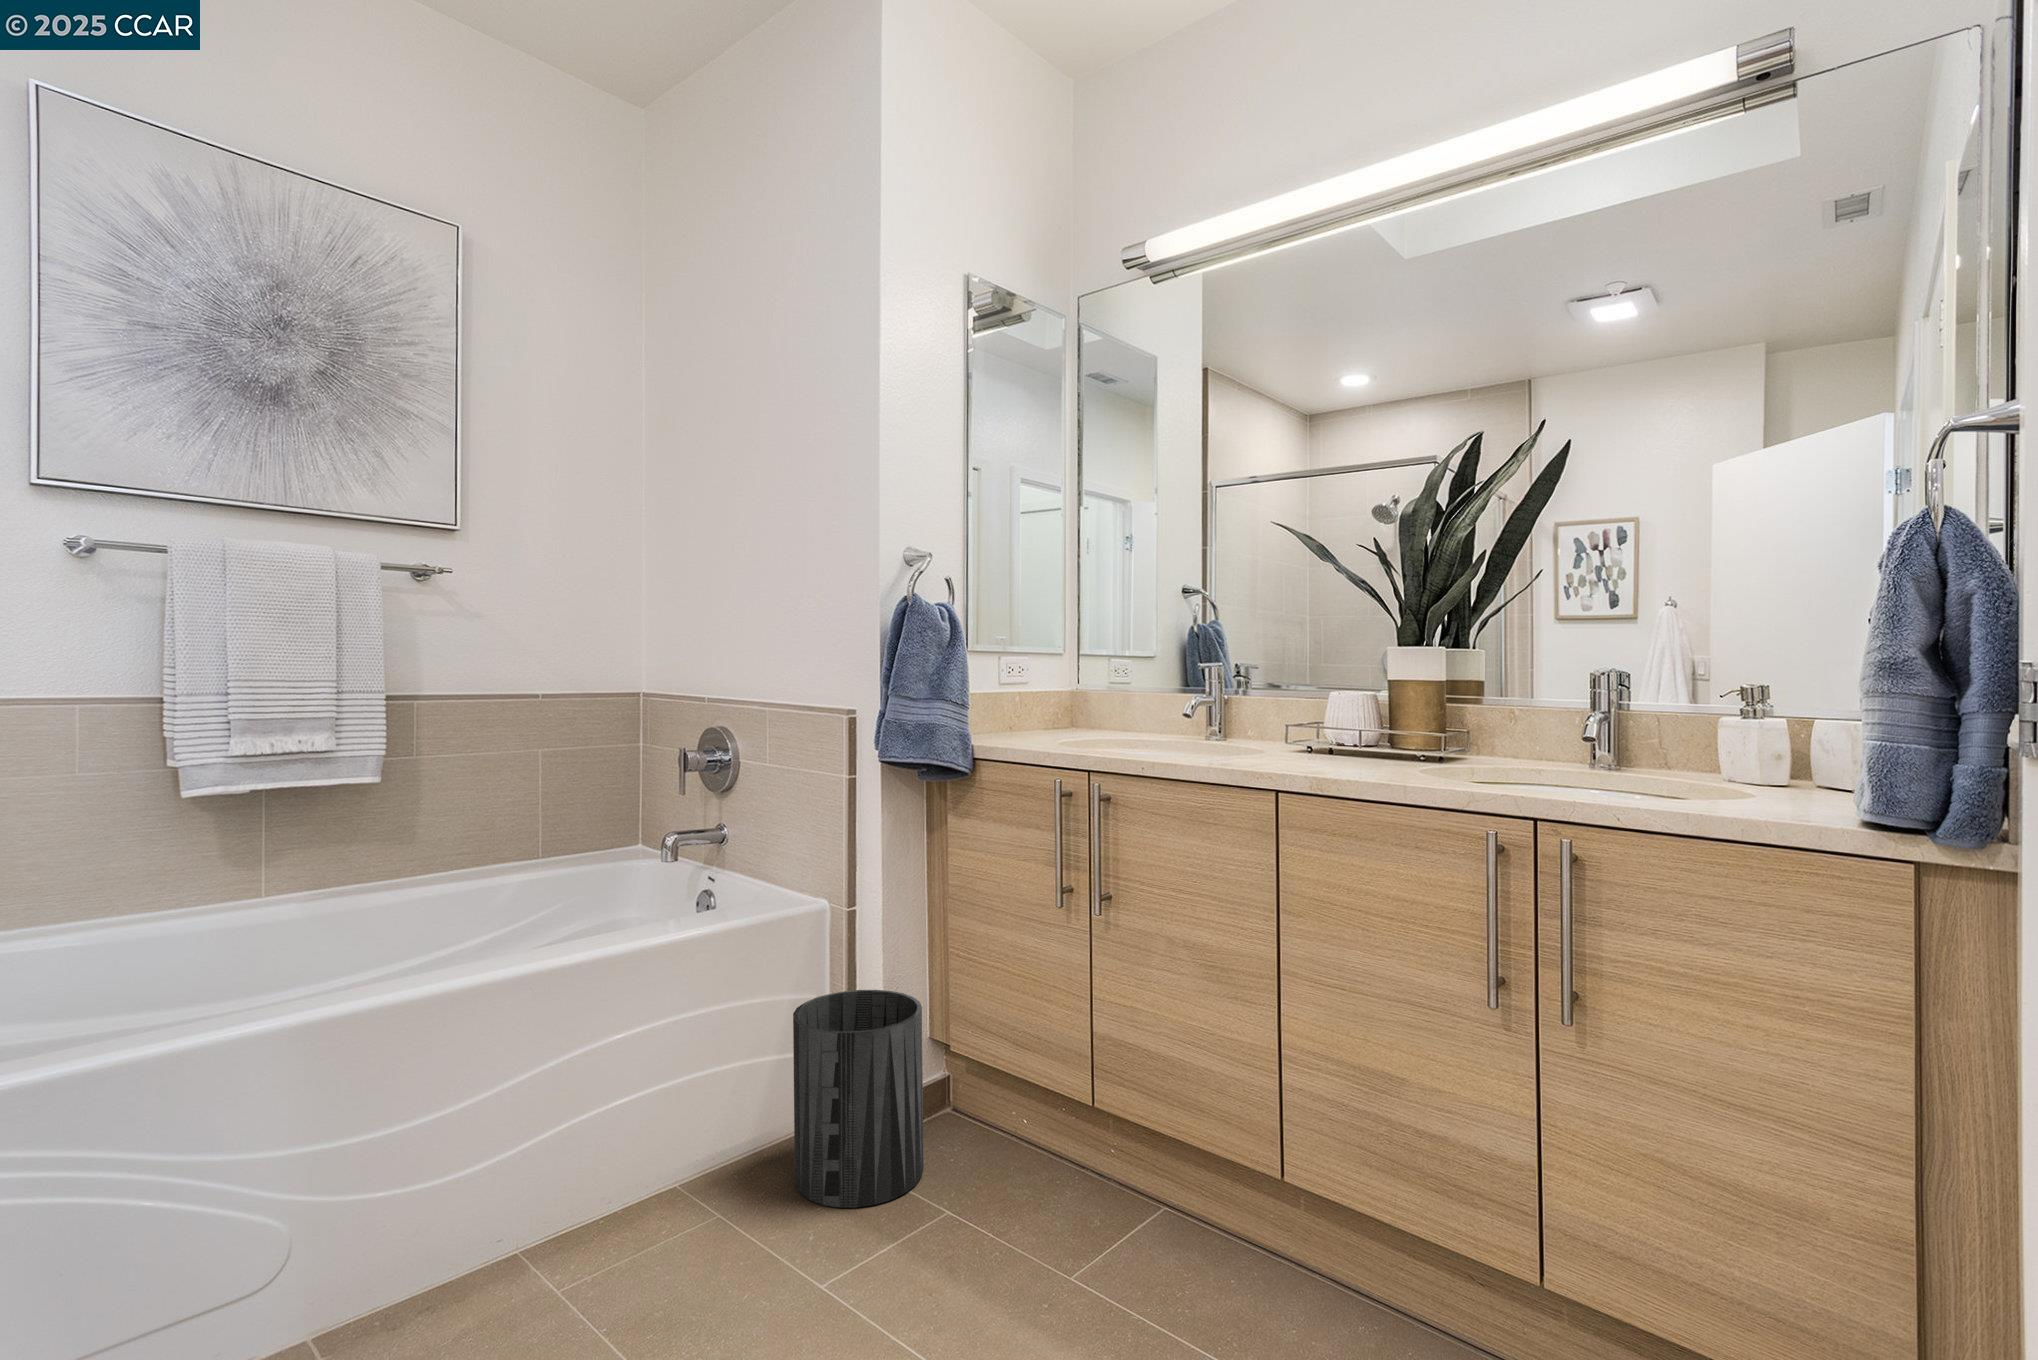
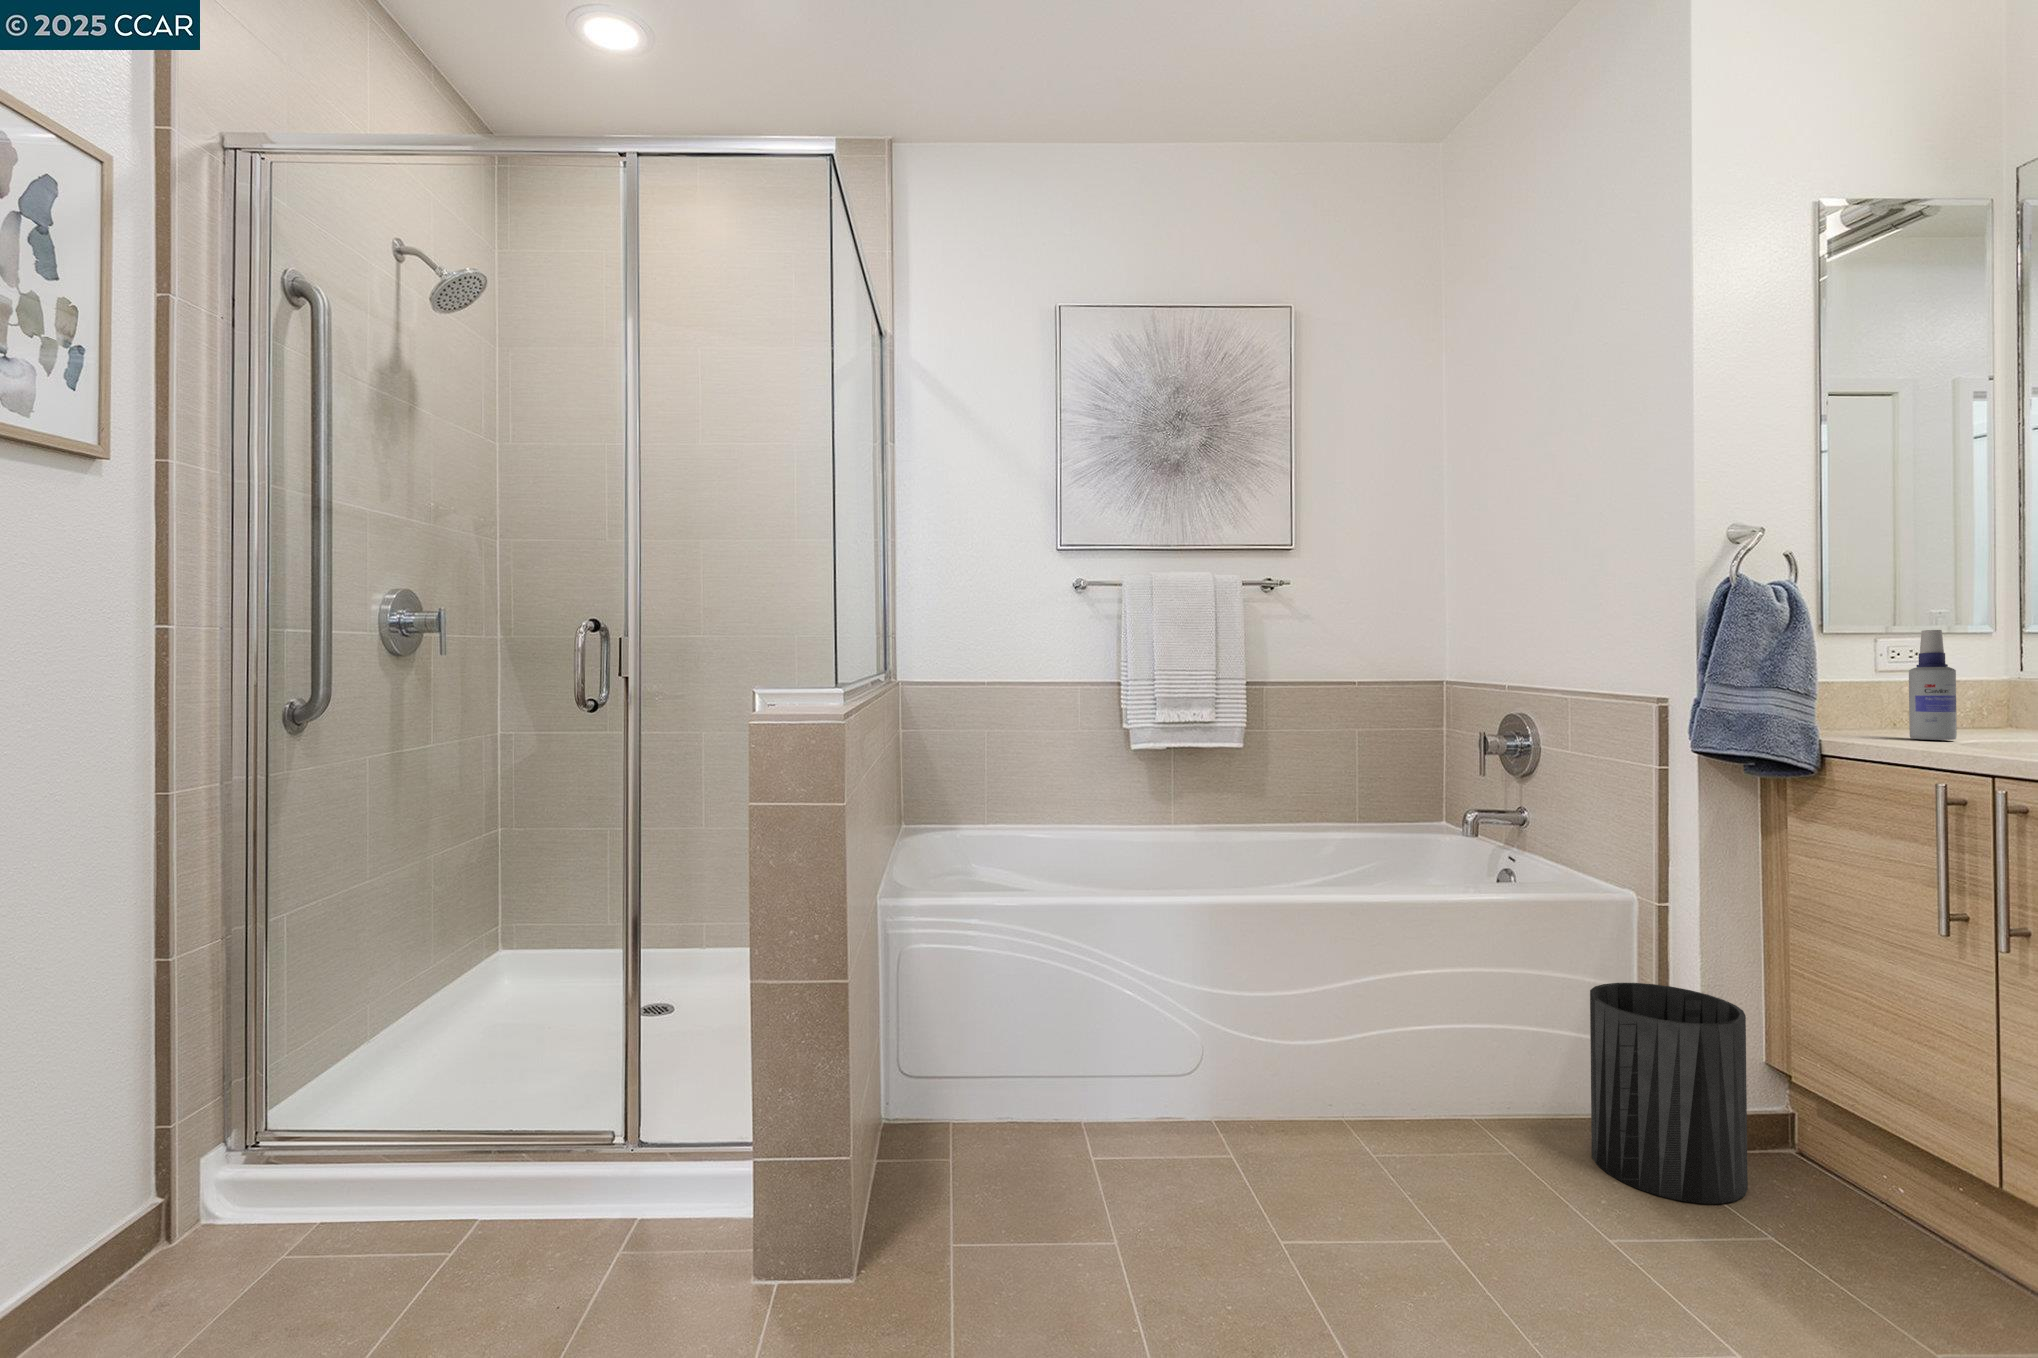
spray bottle: none [1027,650,1056,741] -> present [1909,630,1957,740]

